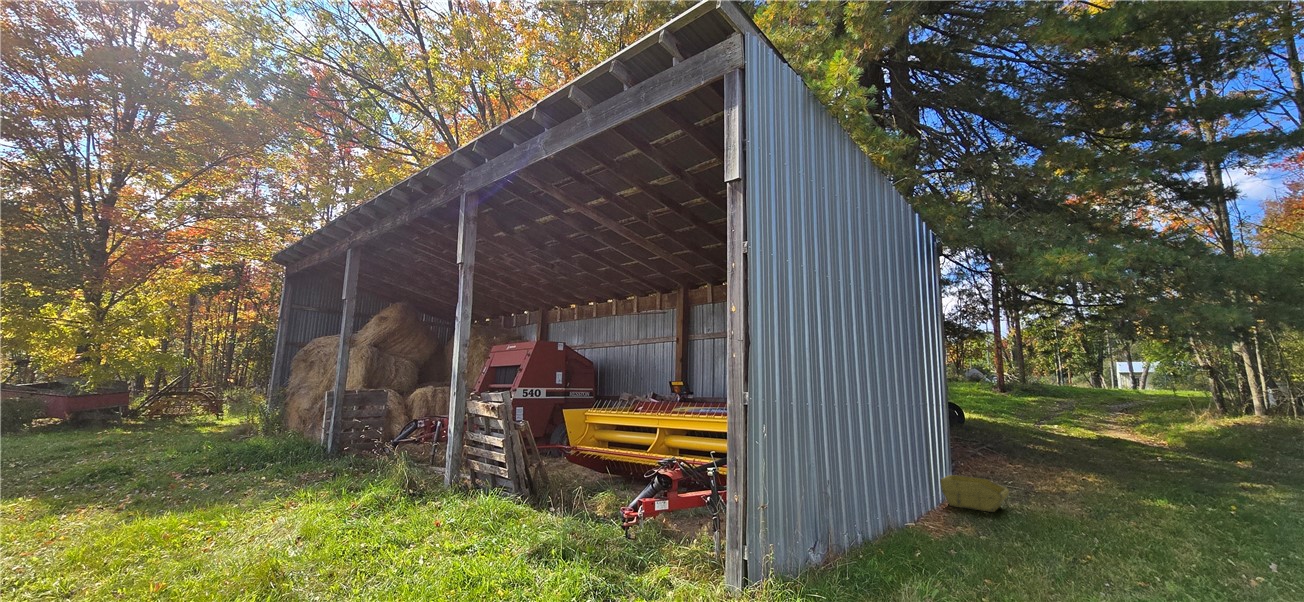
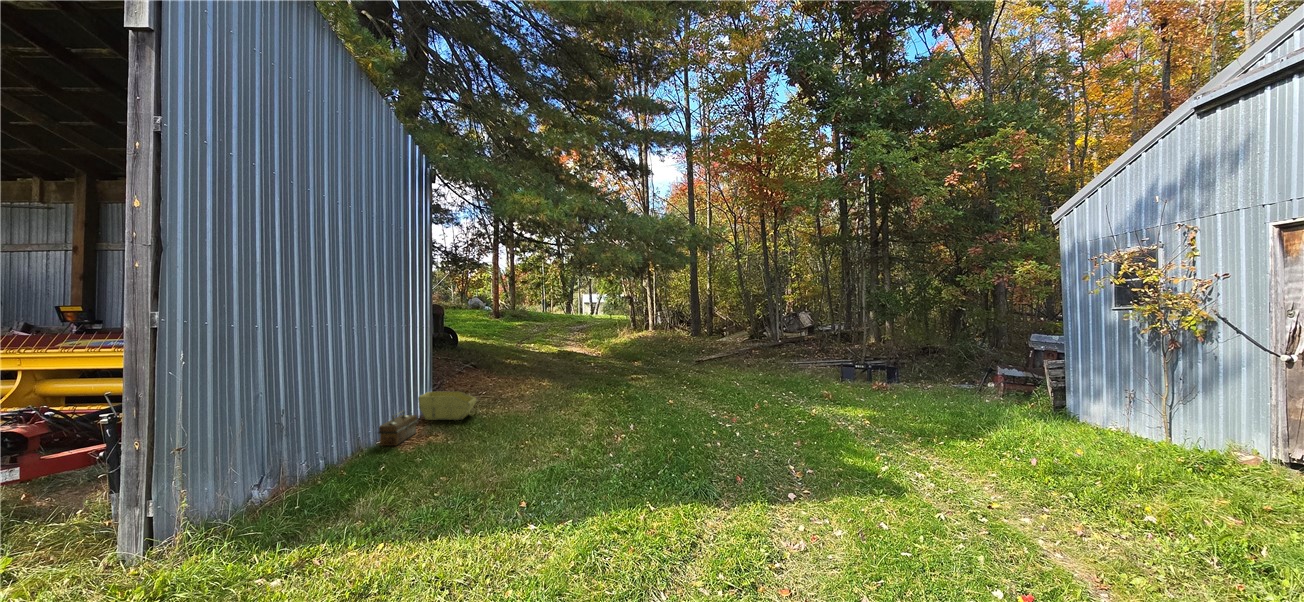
toolbox: none [906,493,945,530] -> present [378,410,418,446]

